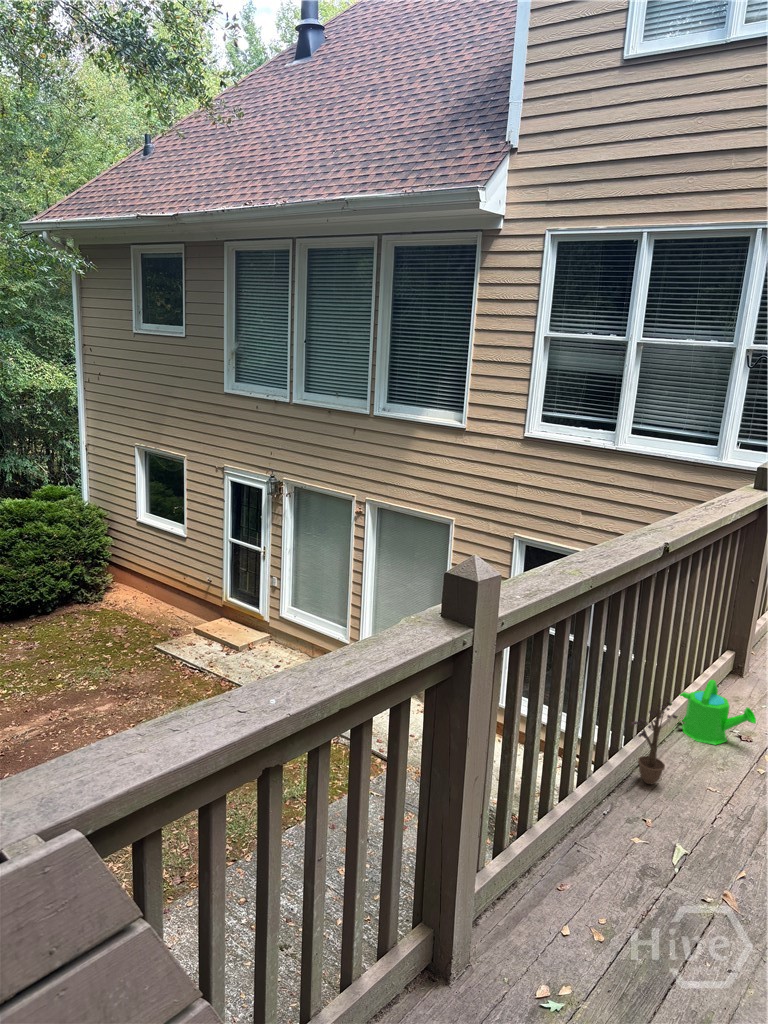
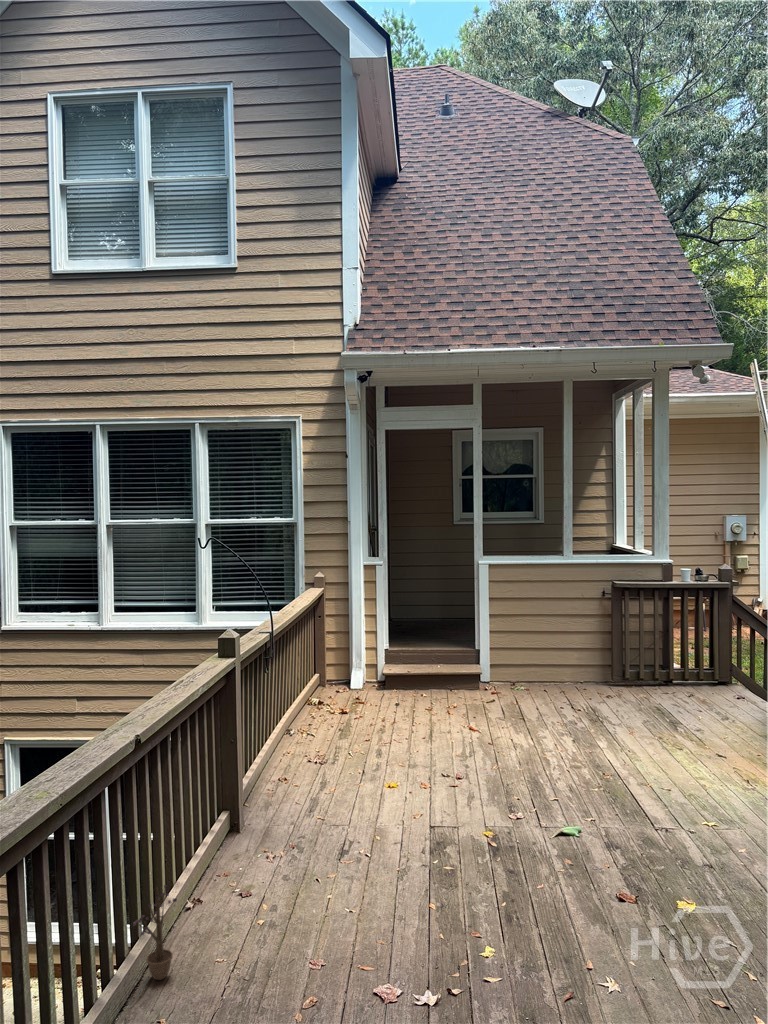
watering can: present [679,680,756,745] -> none [175,848,251,915]

